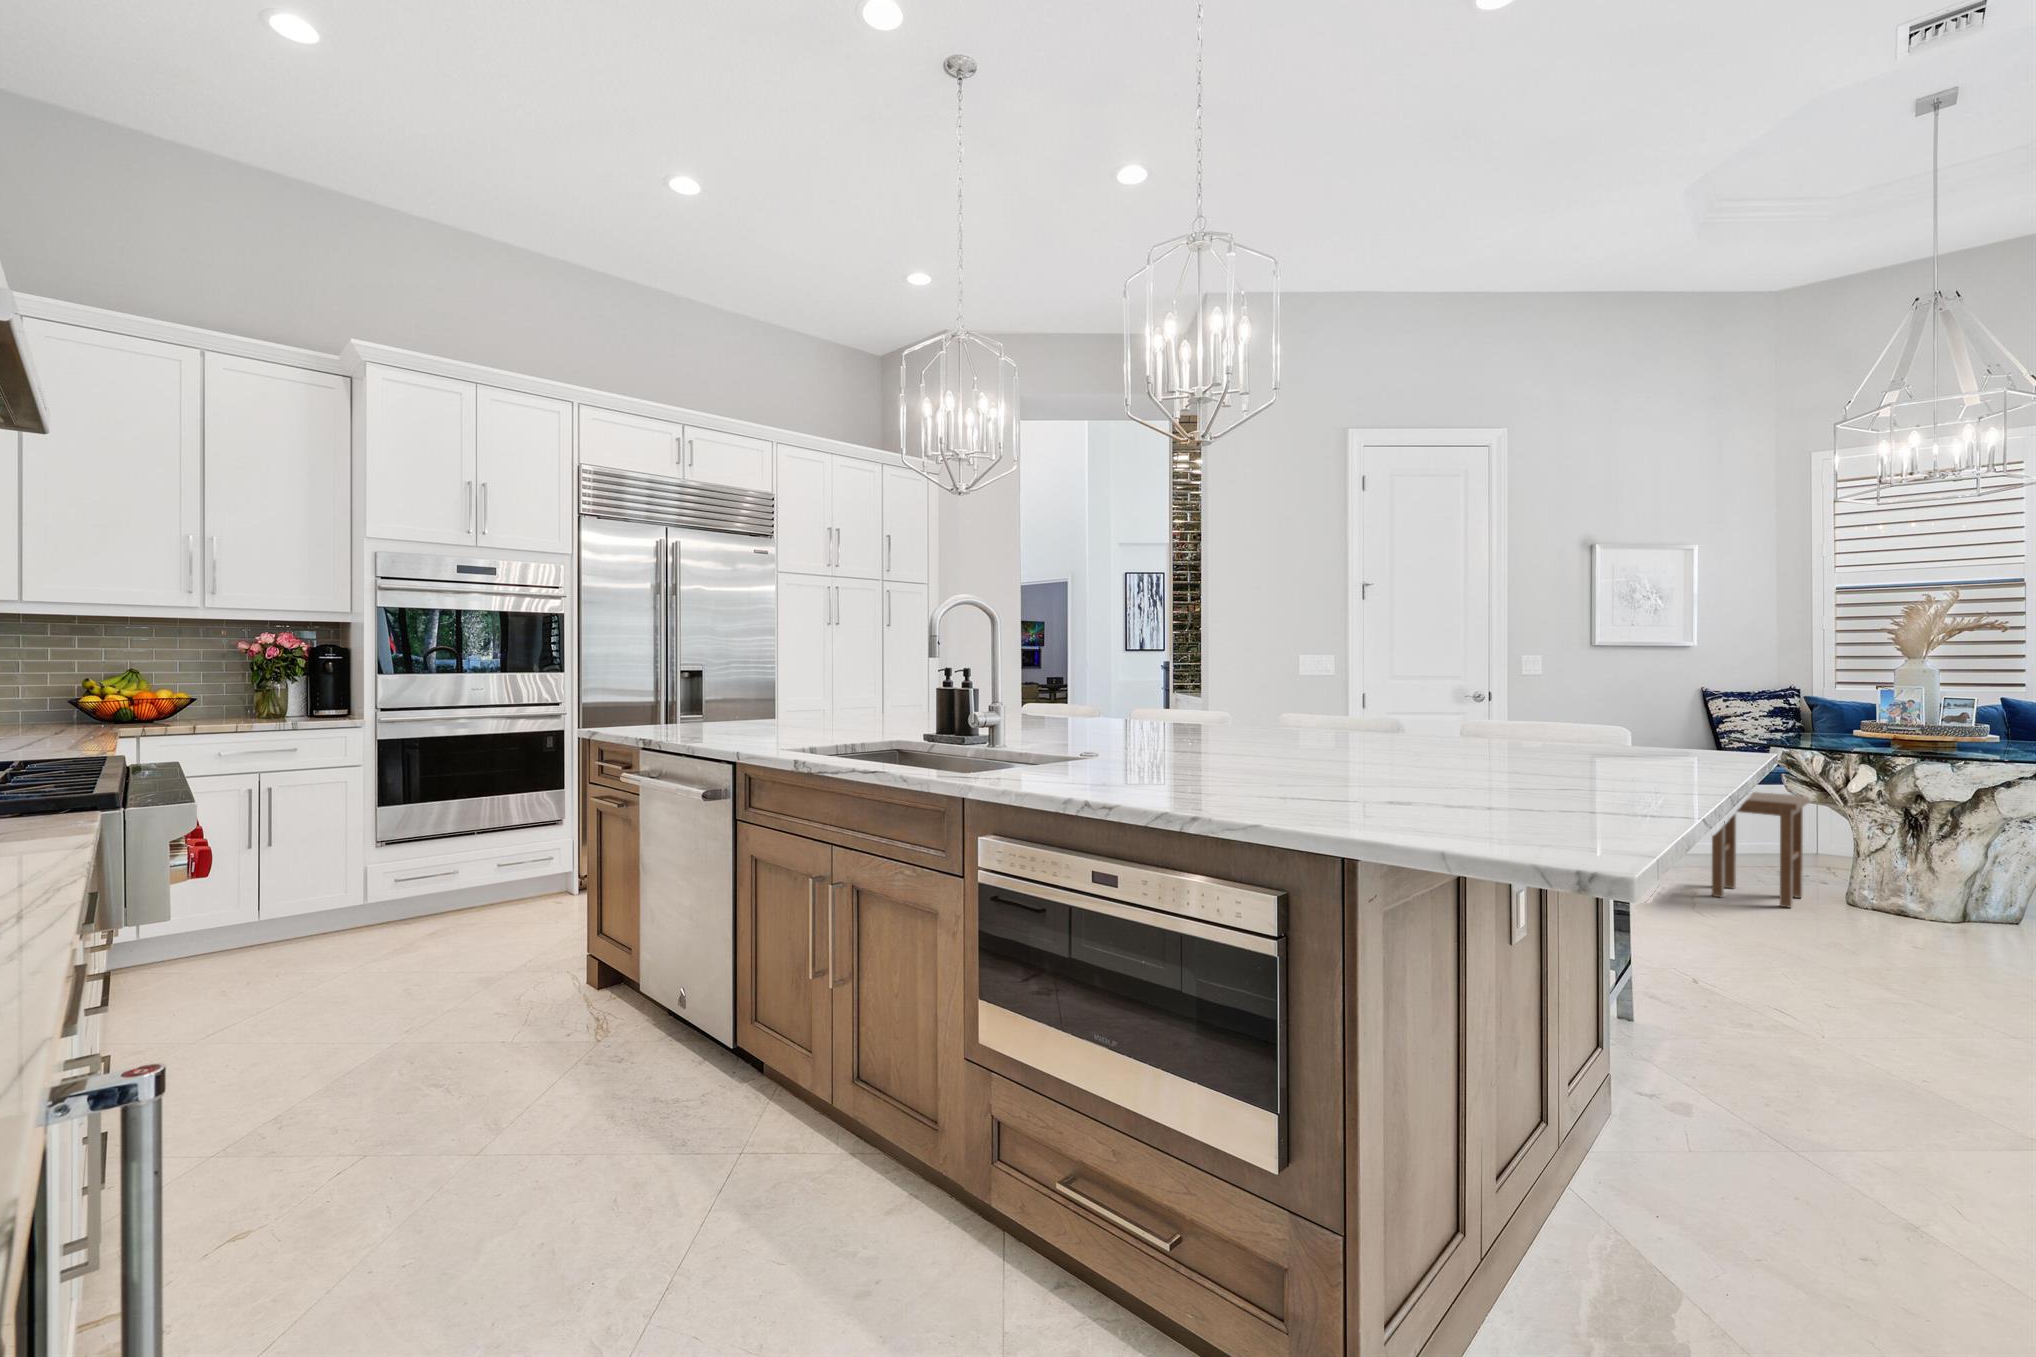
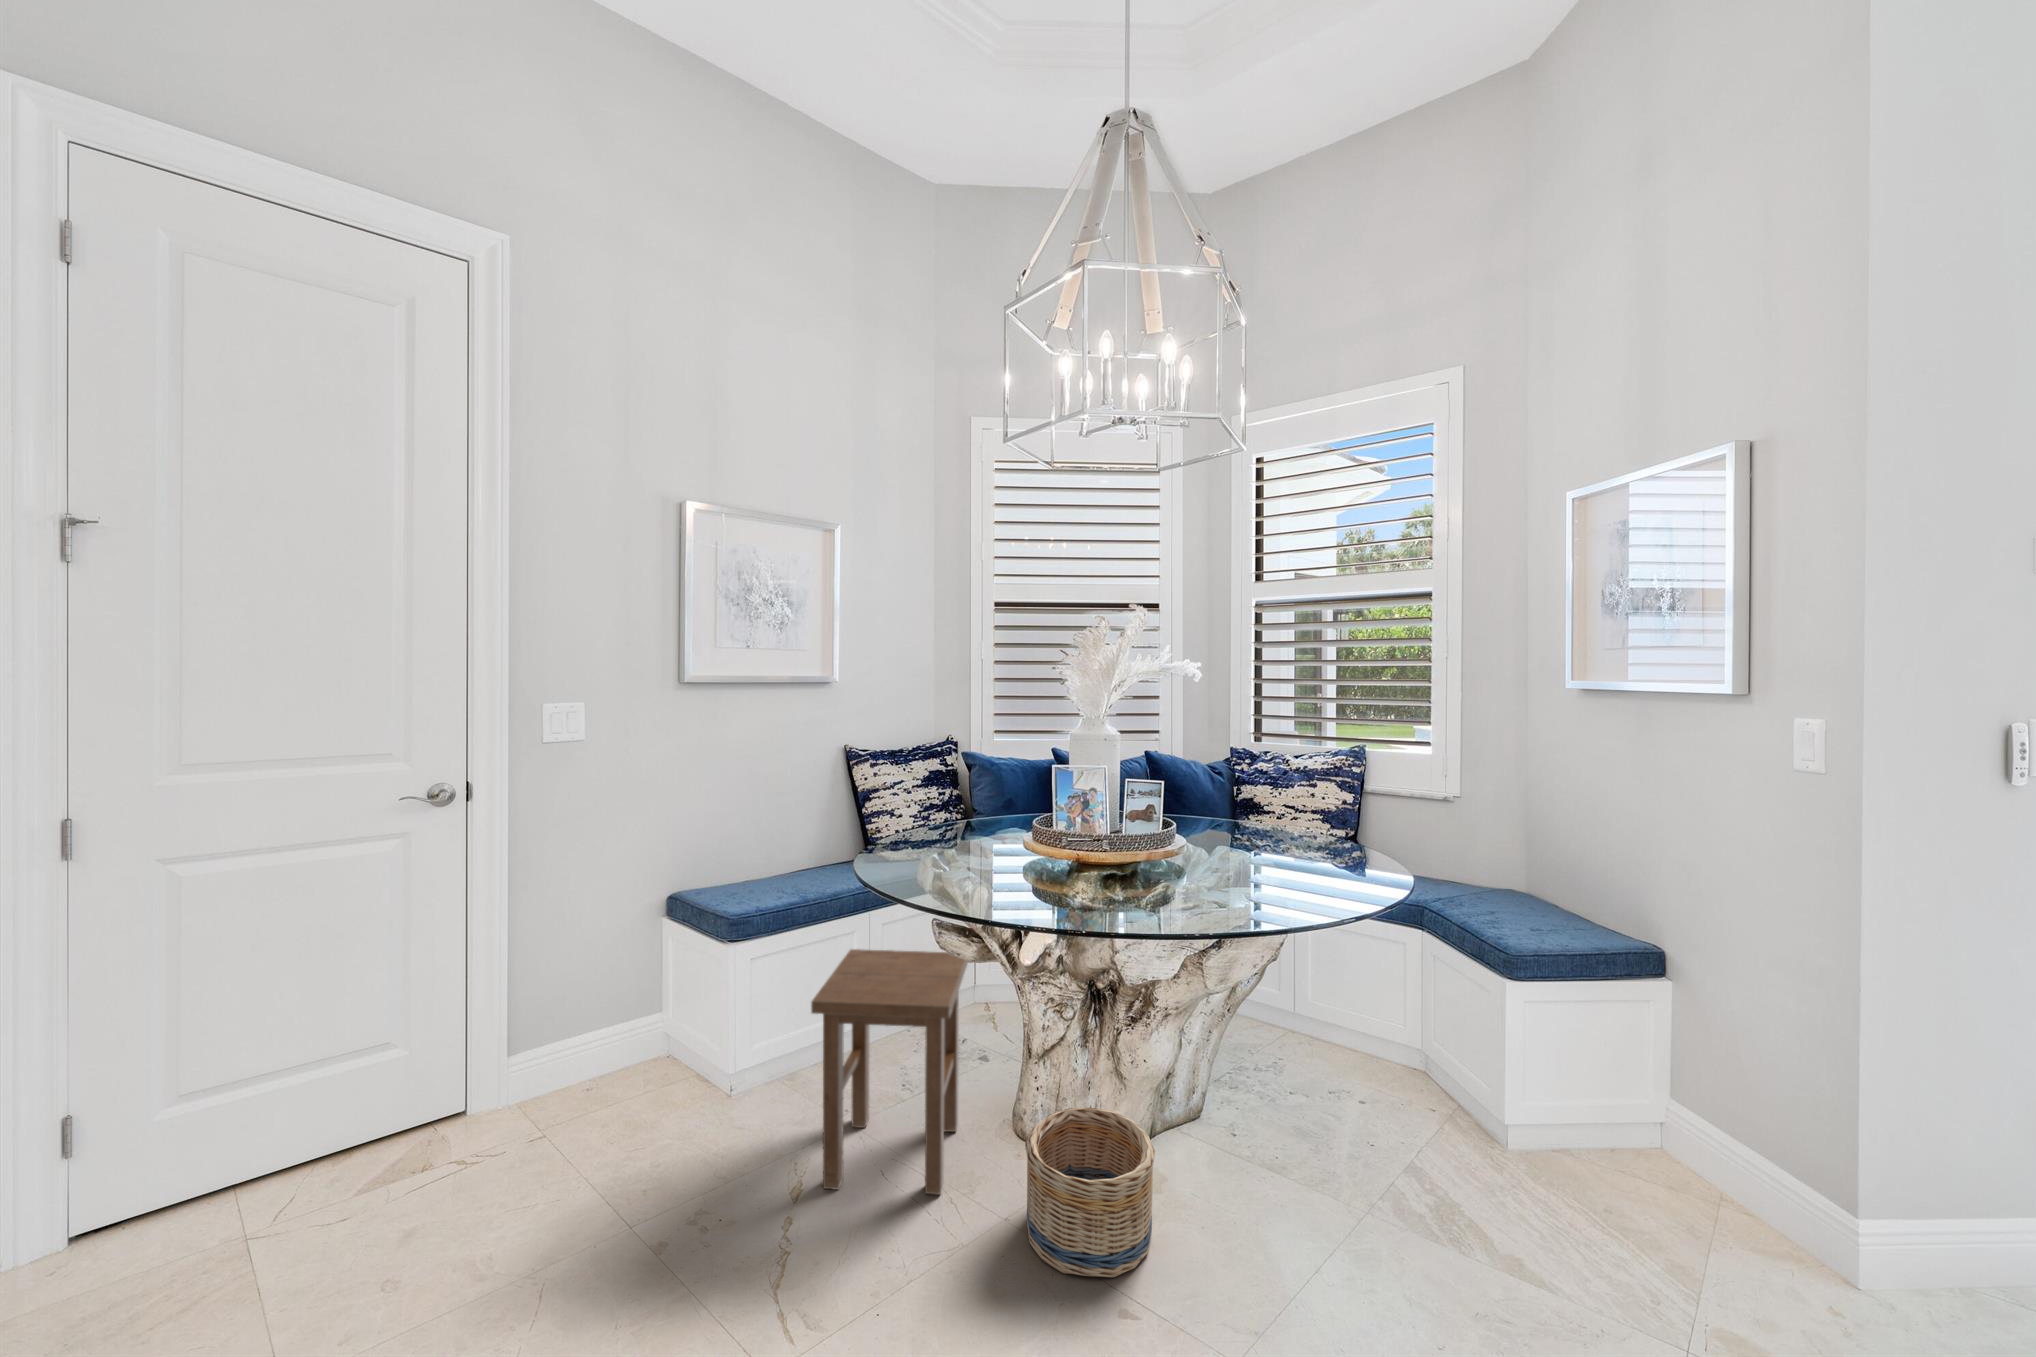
basket: none [1850,872,1947,939] -> present [1025,1107,1155,1277]

